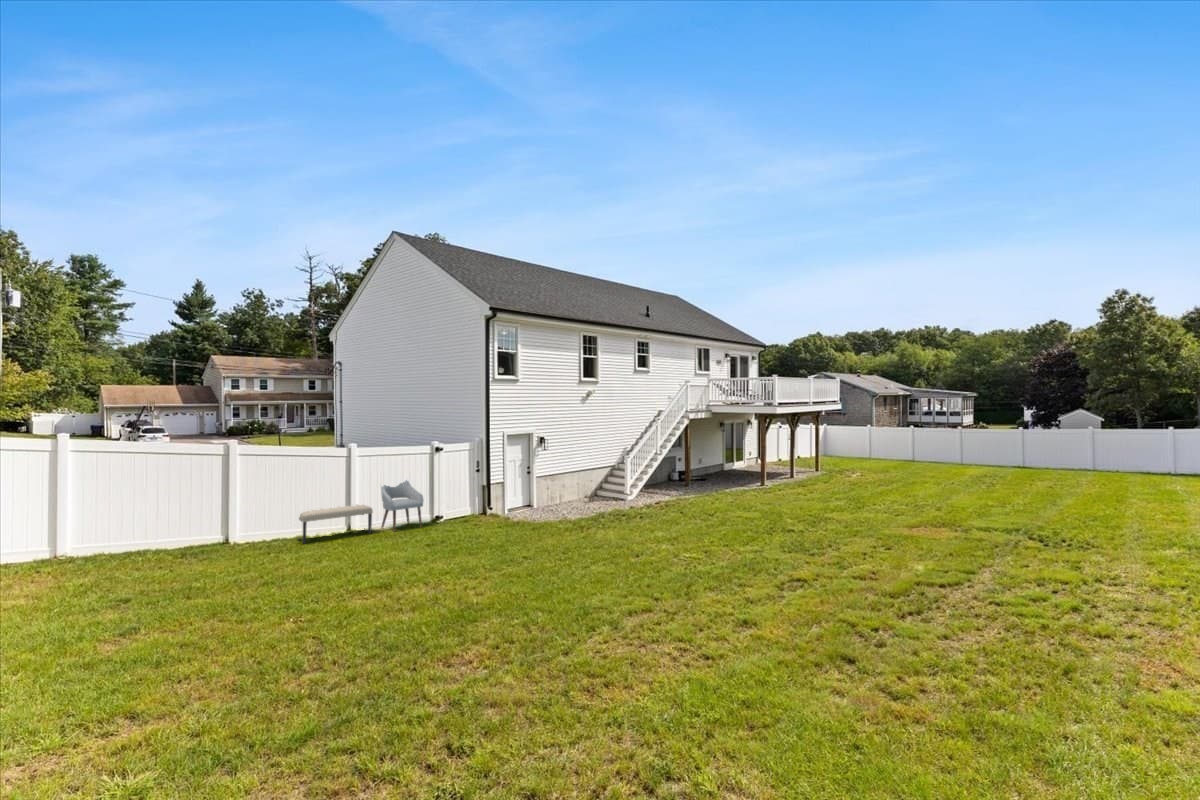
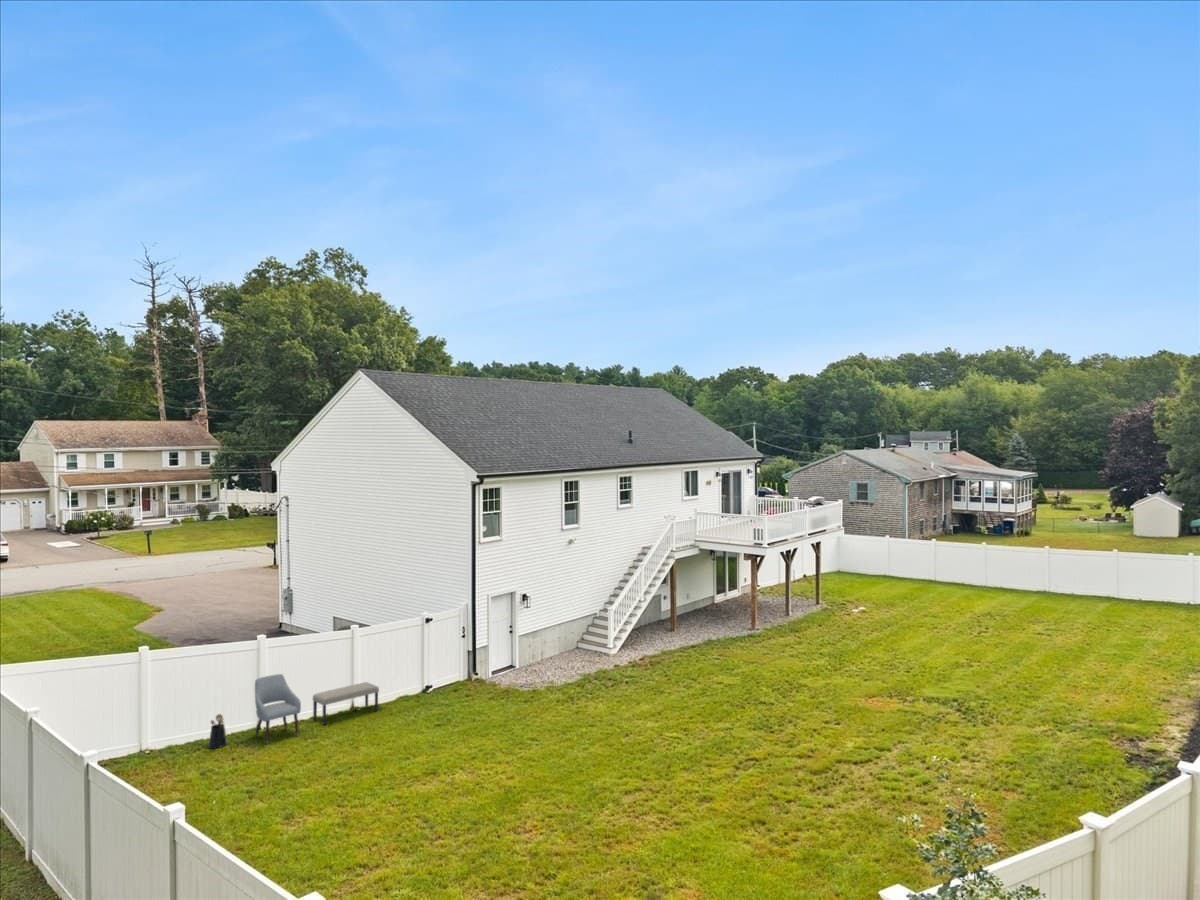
chair: present [381,480,424,532] -> present [255,674,301,744]
watering can: none [157,524,183,562] -> present [208,714,227,748]

